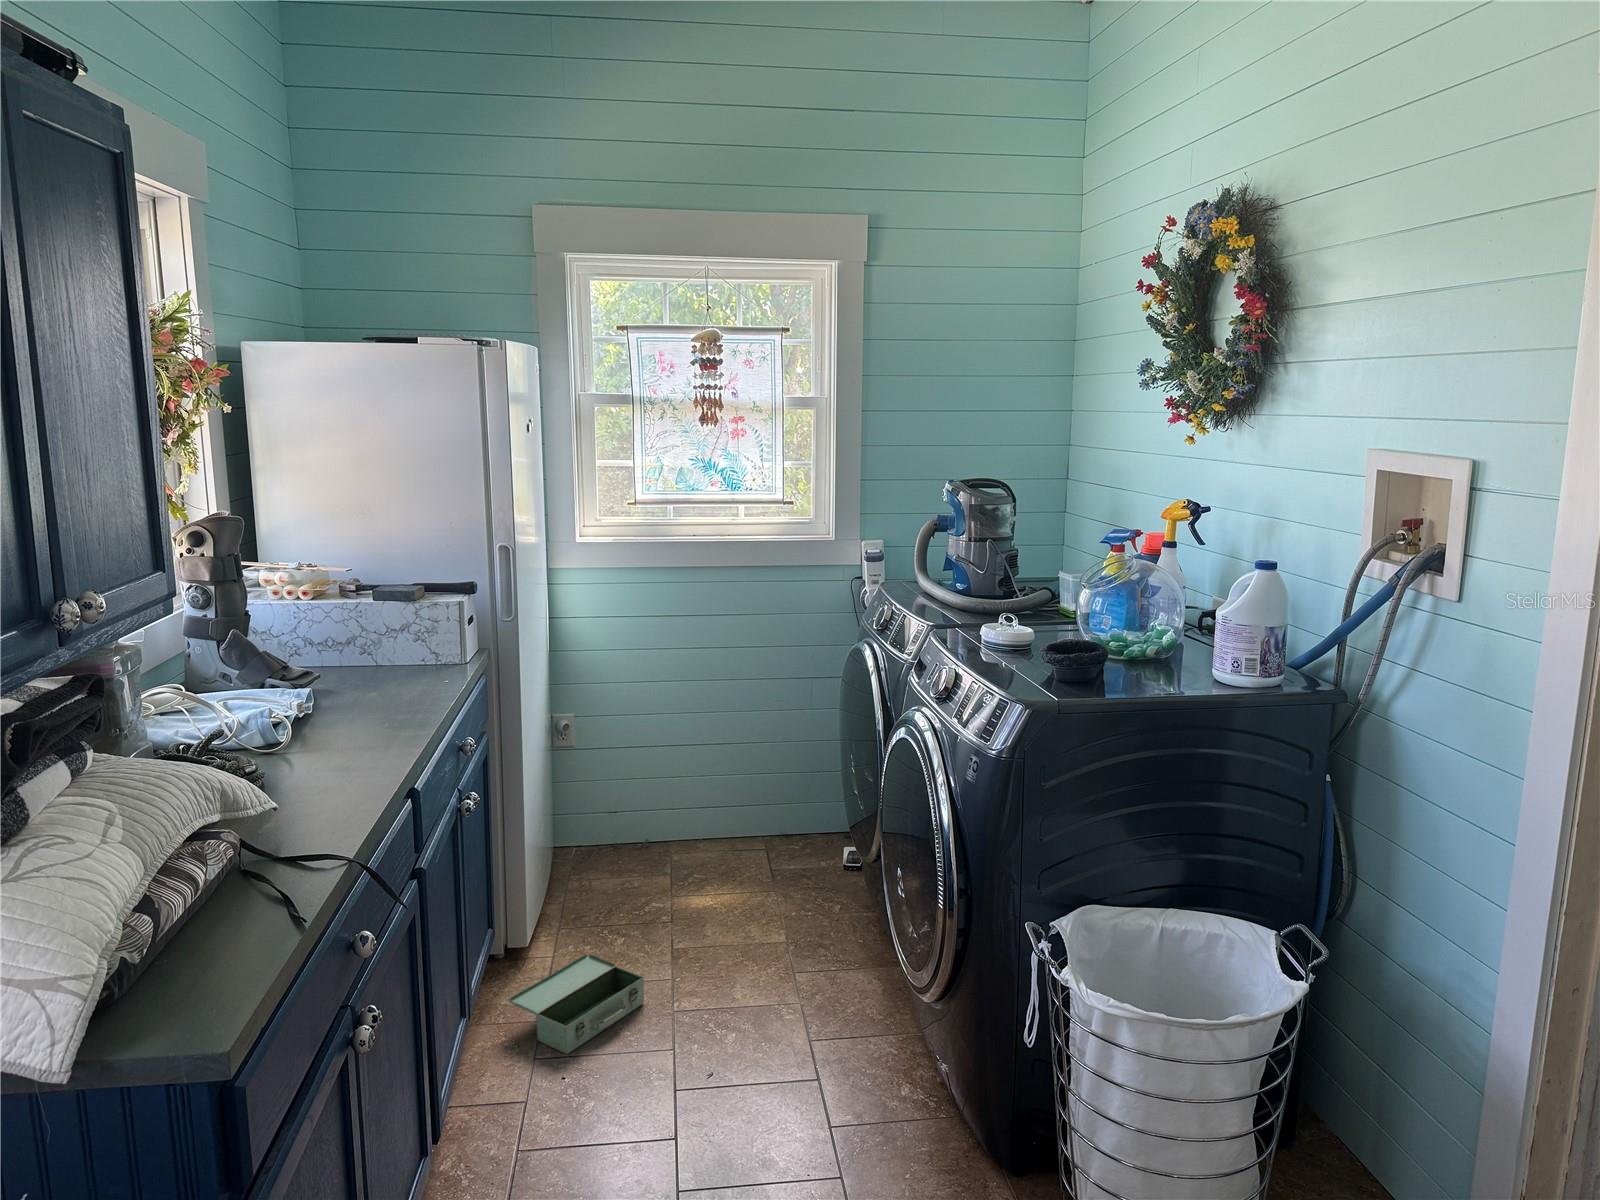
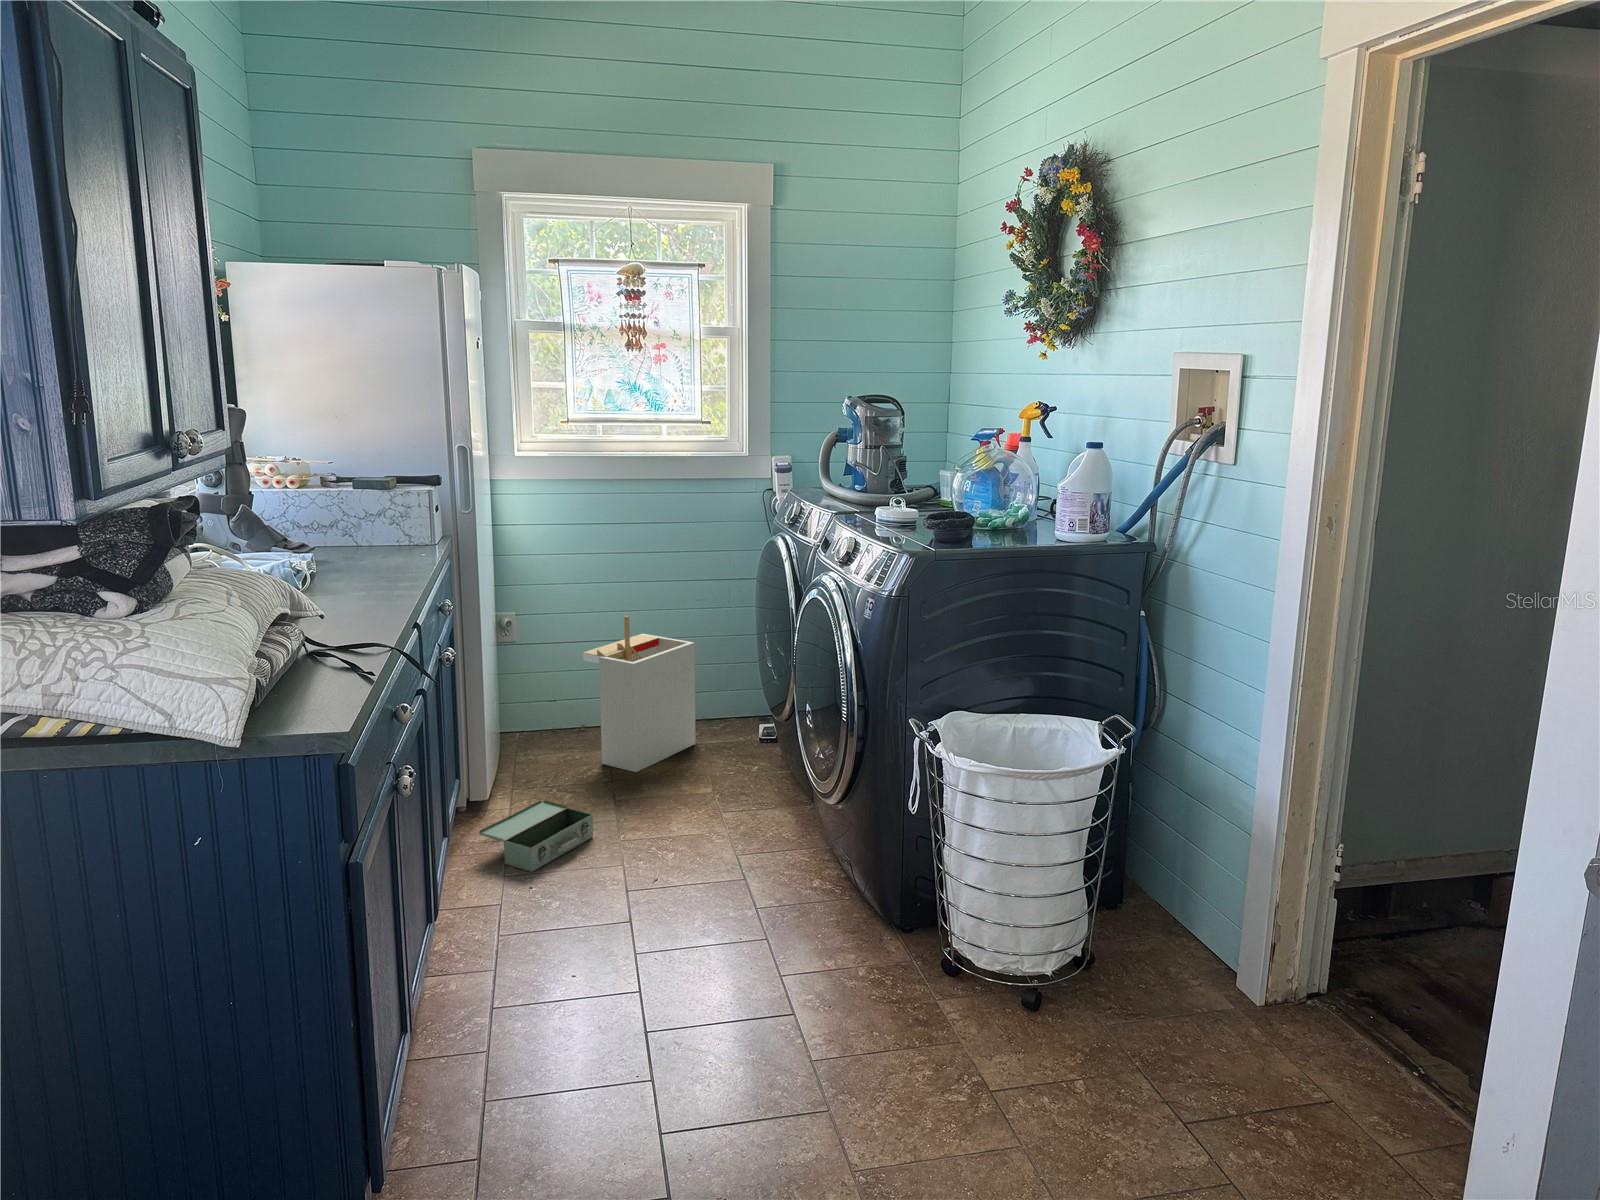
storage bin: none [644,727,772,910] -> present [583,616,695,772]

